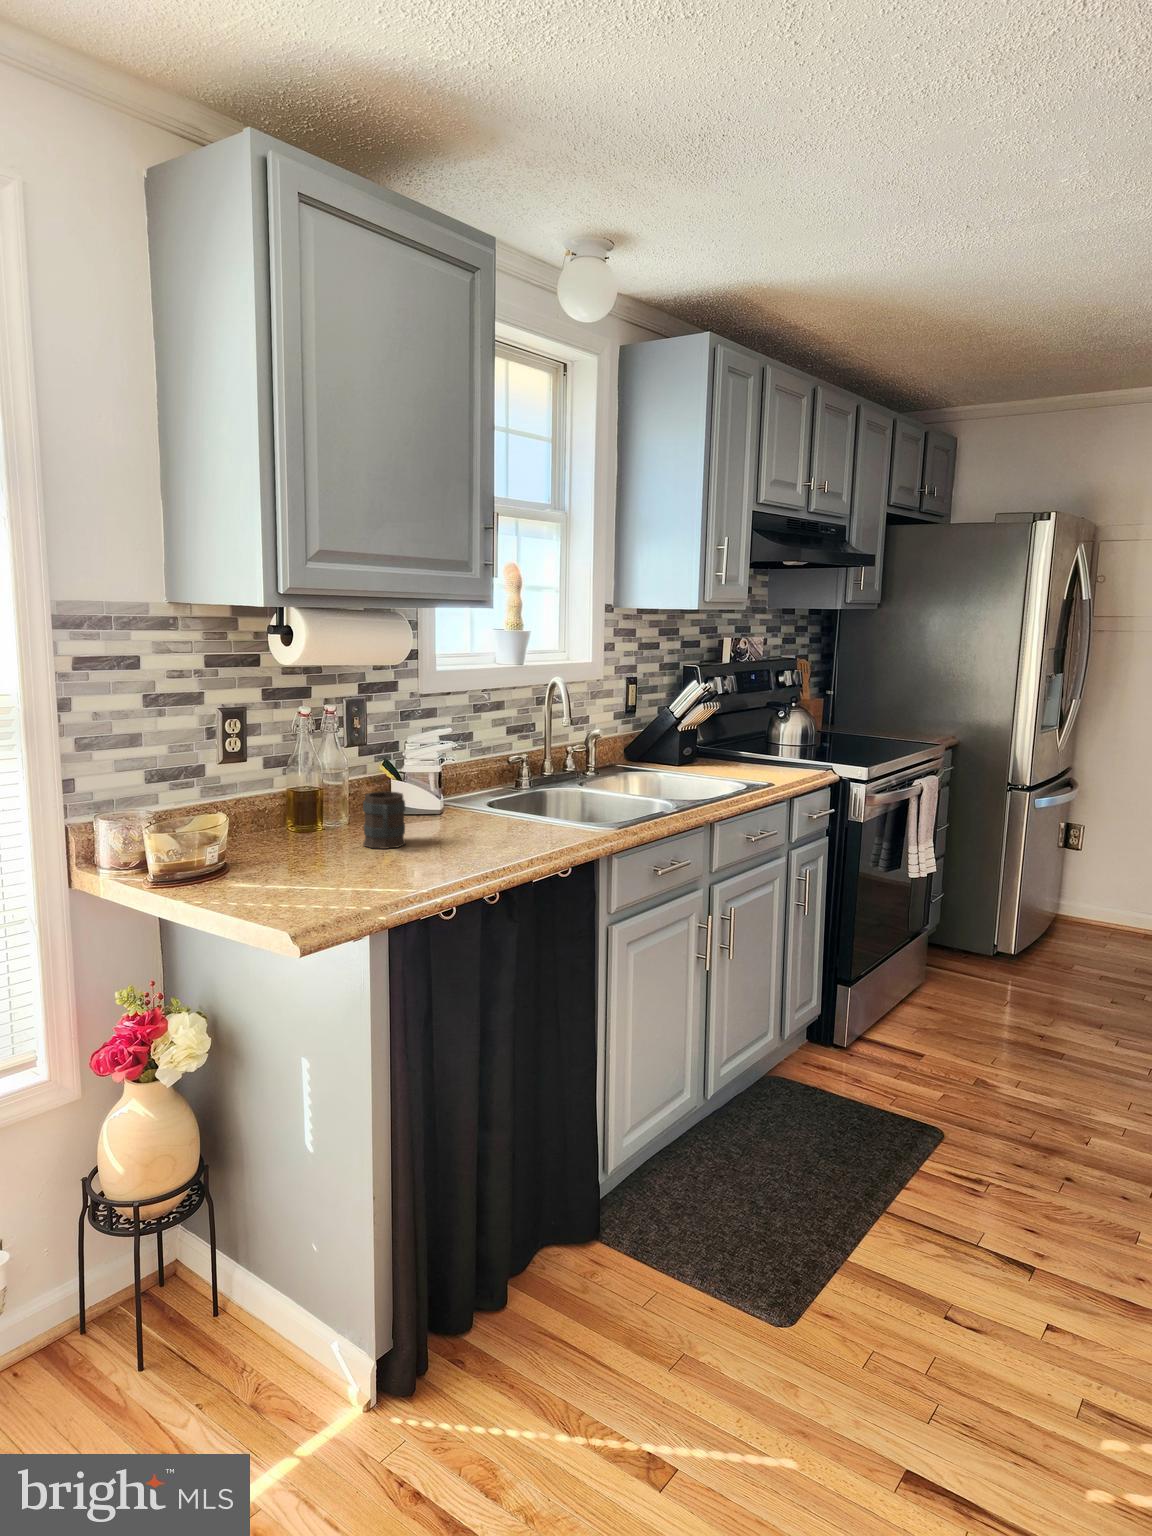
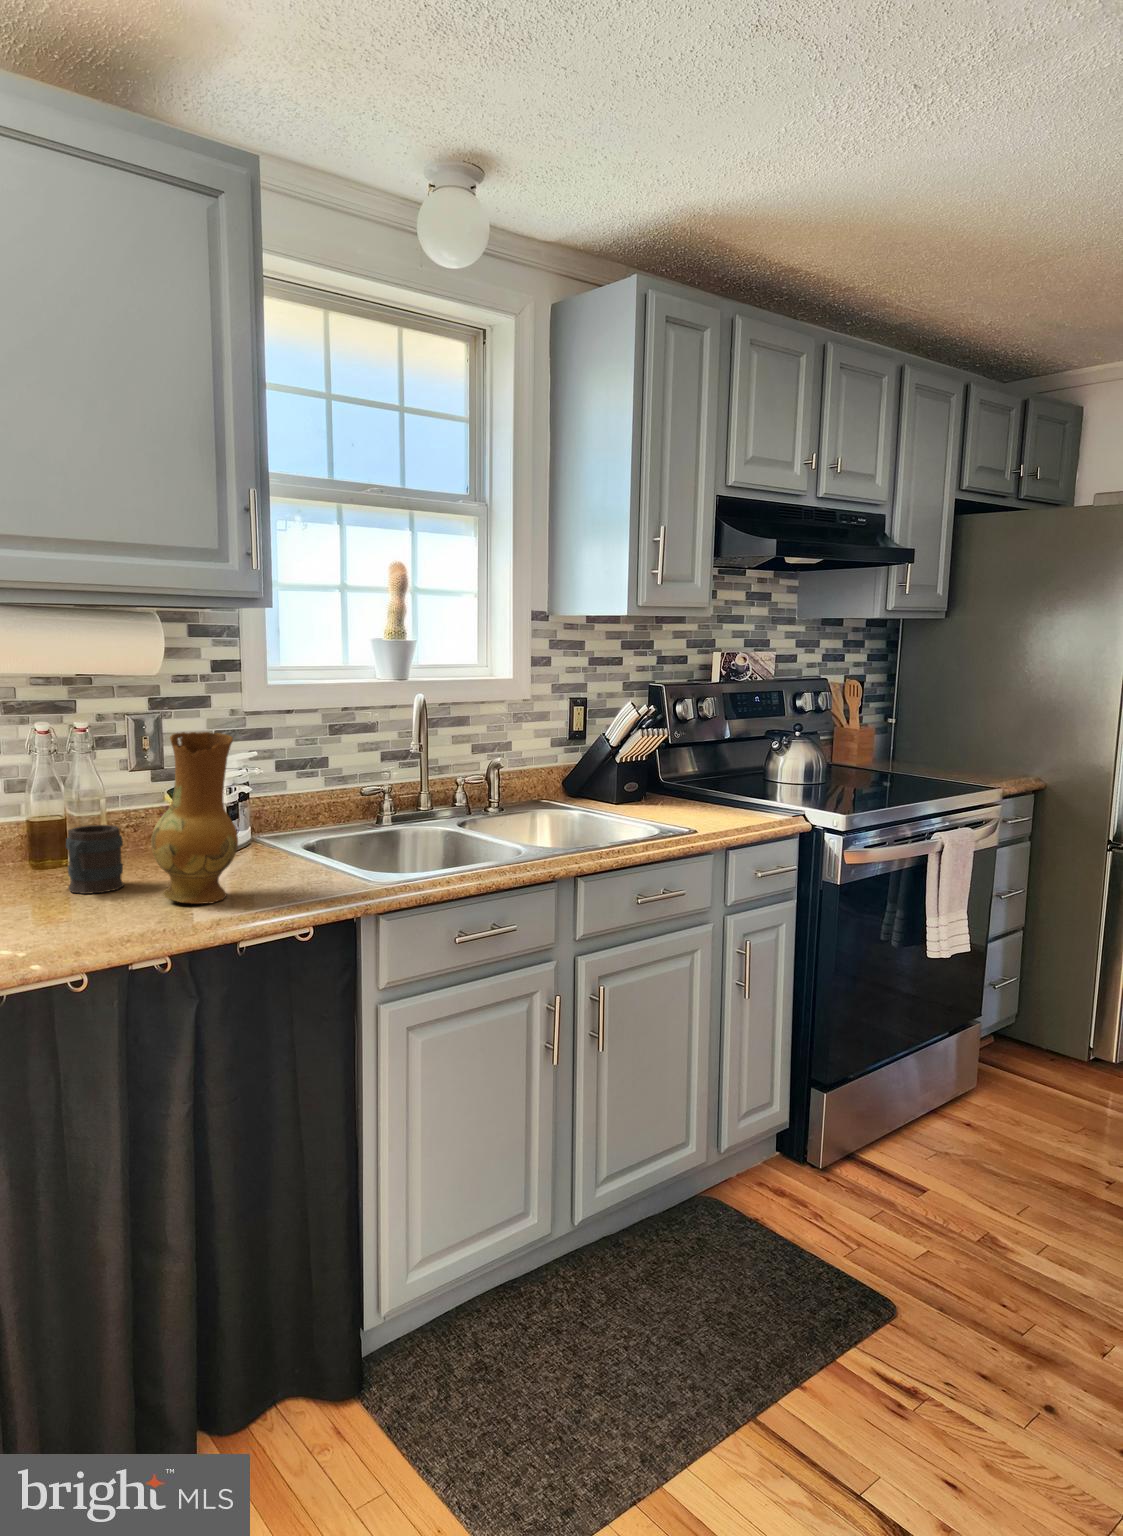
ceramic jug: none [453,712,521,852] -> present [151,732,238,904]

